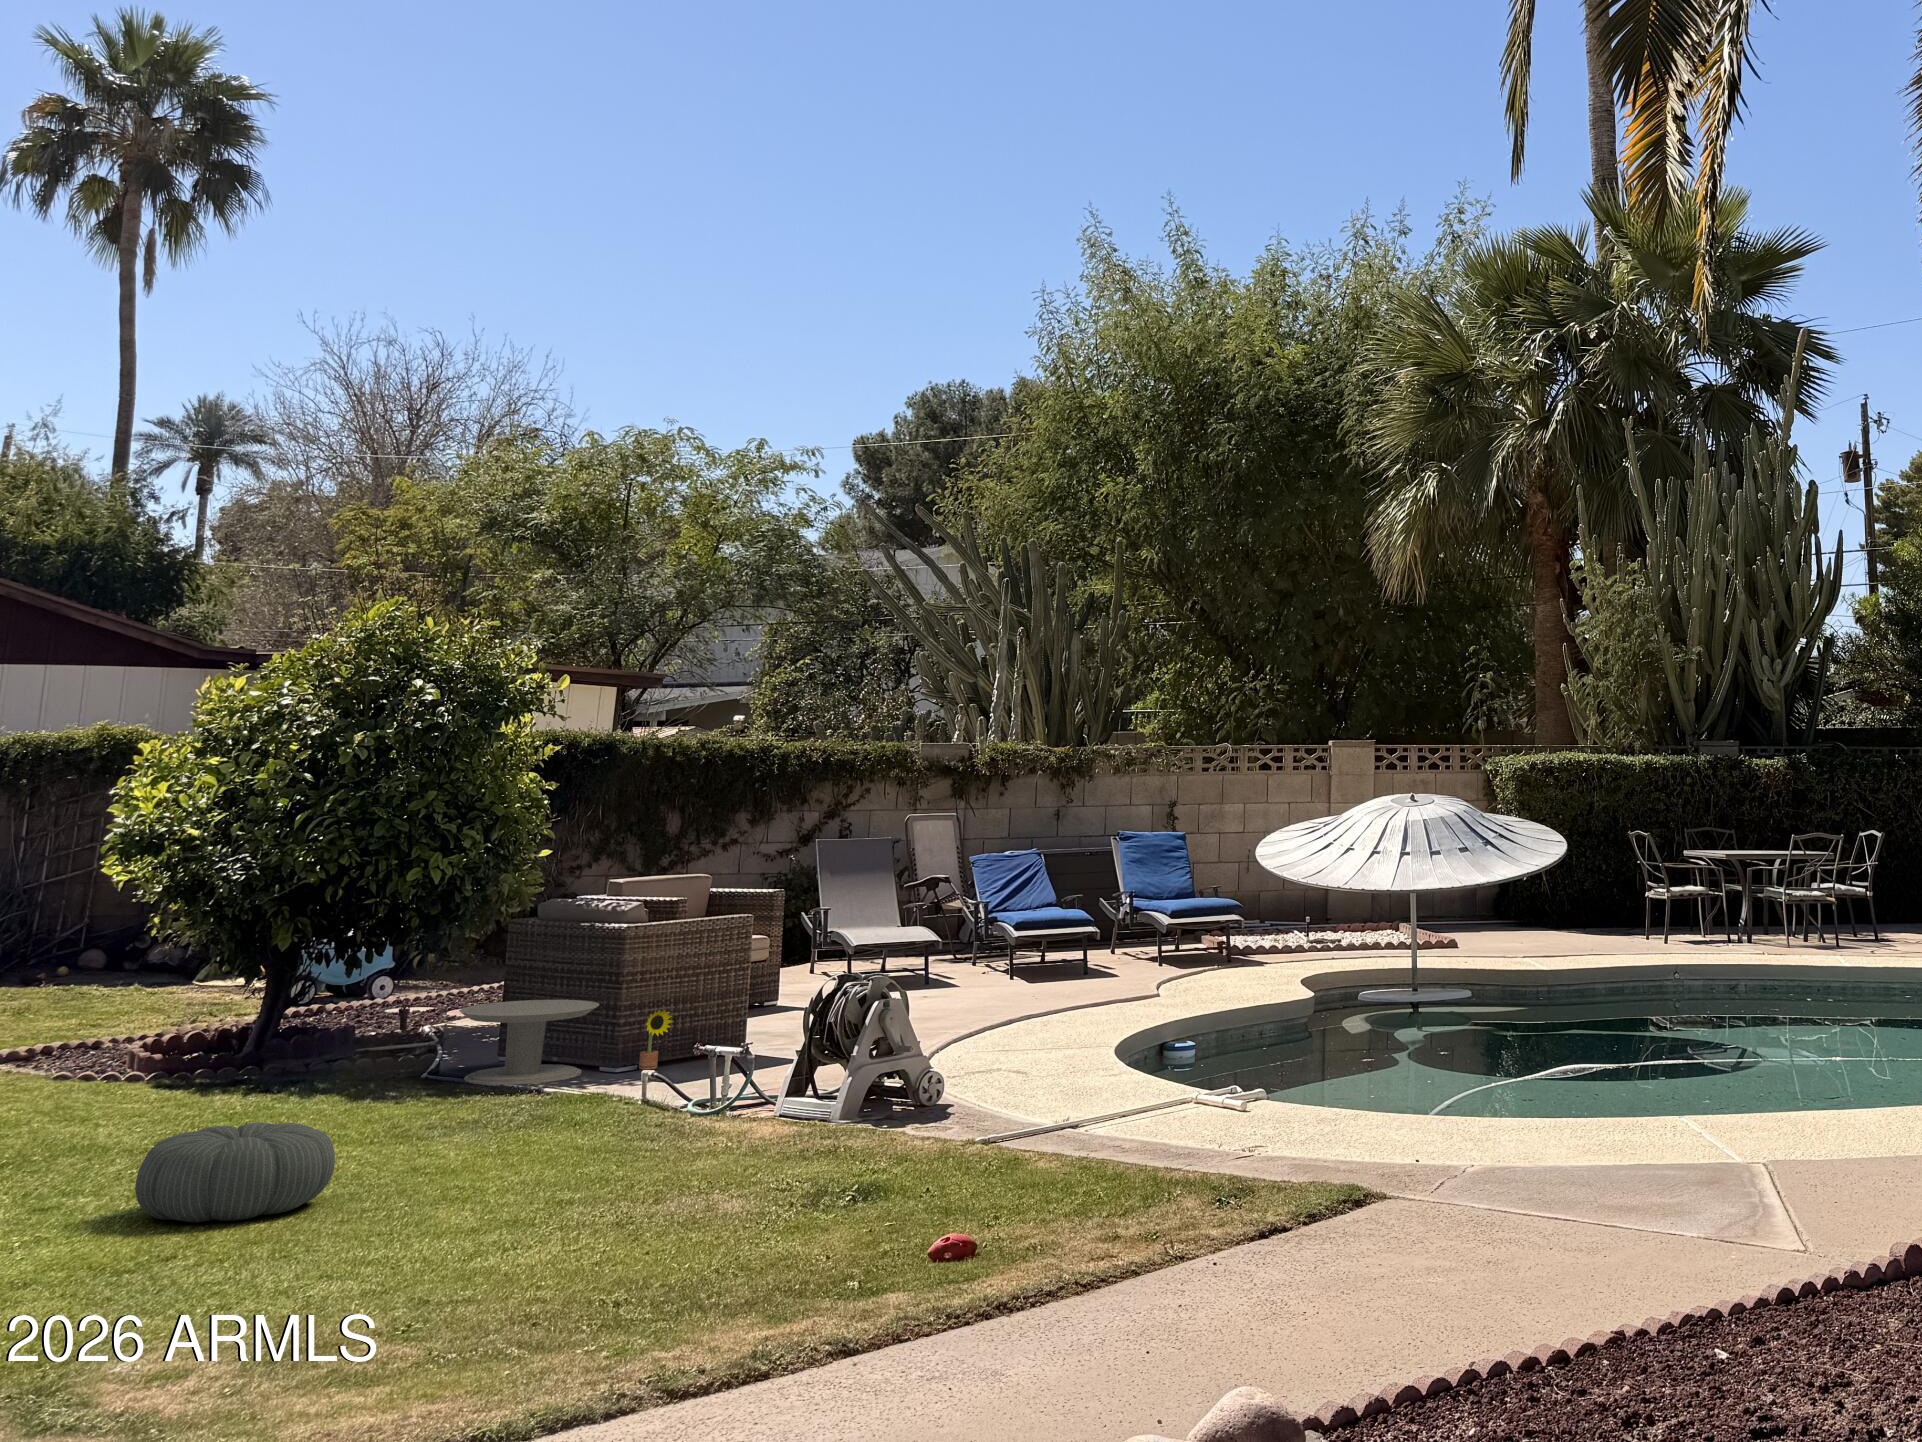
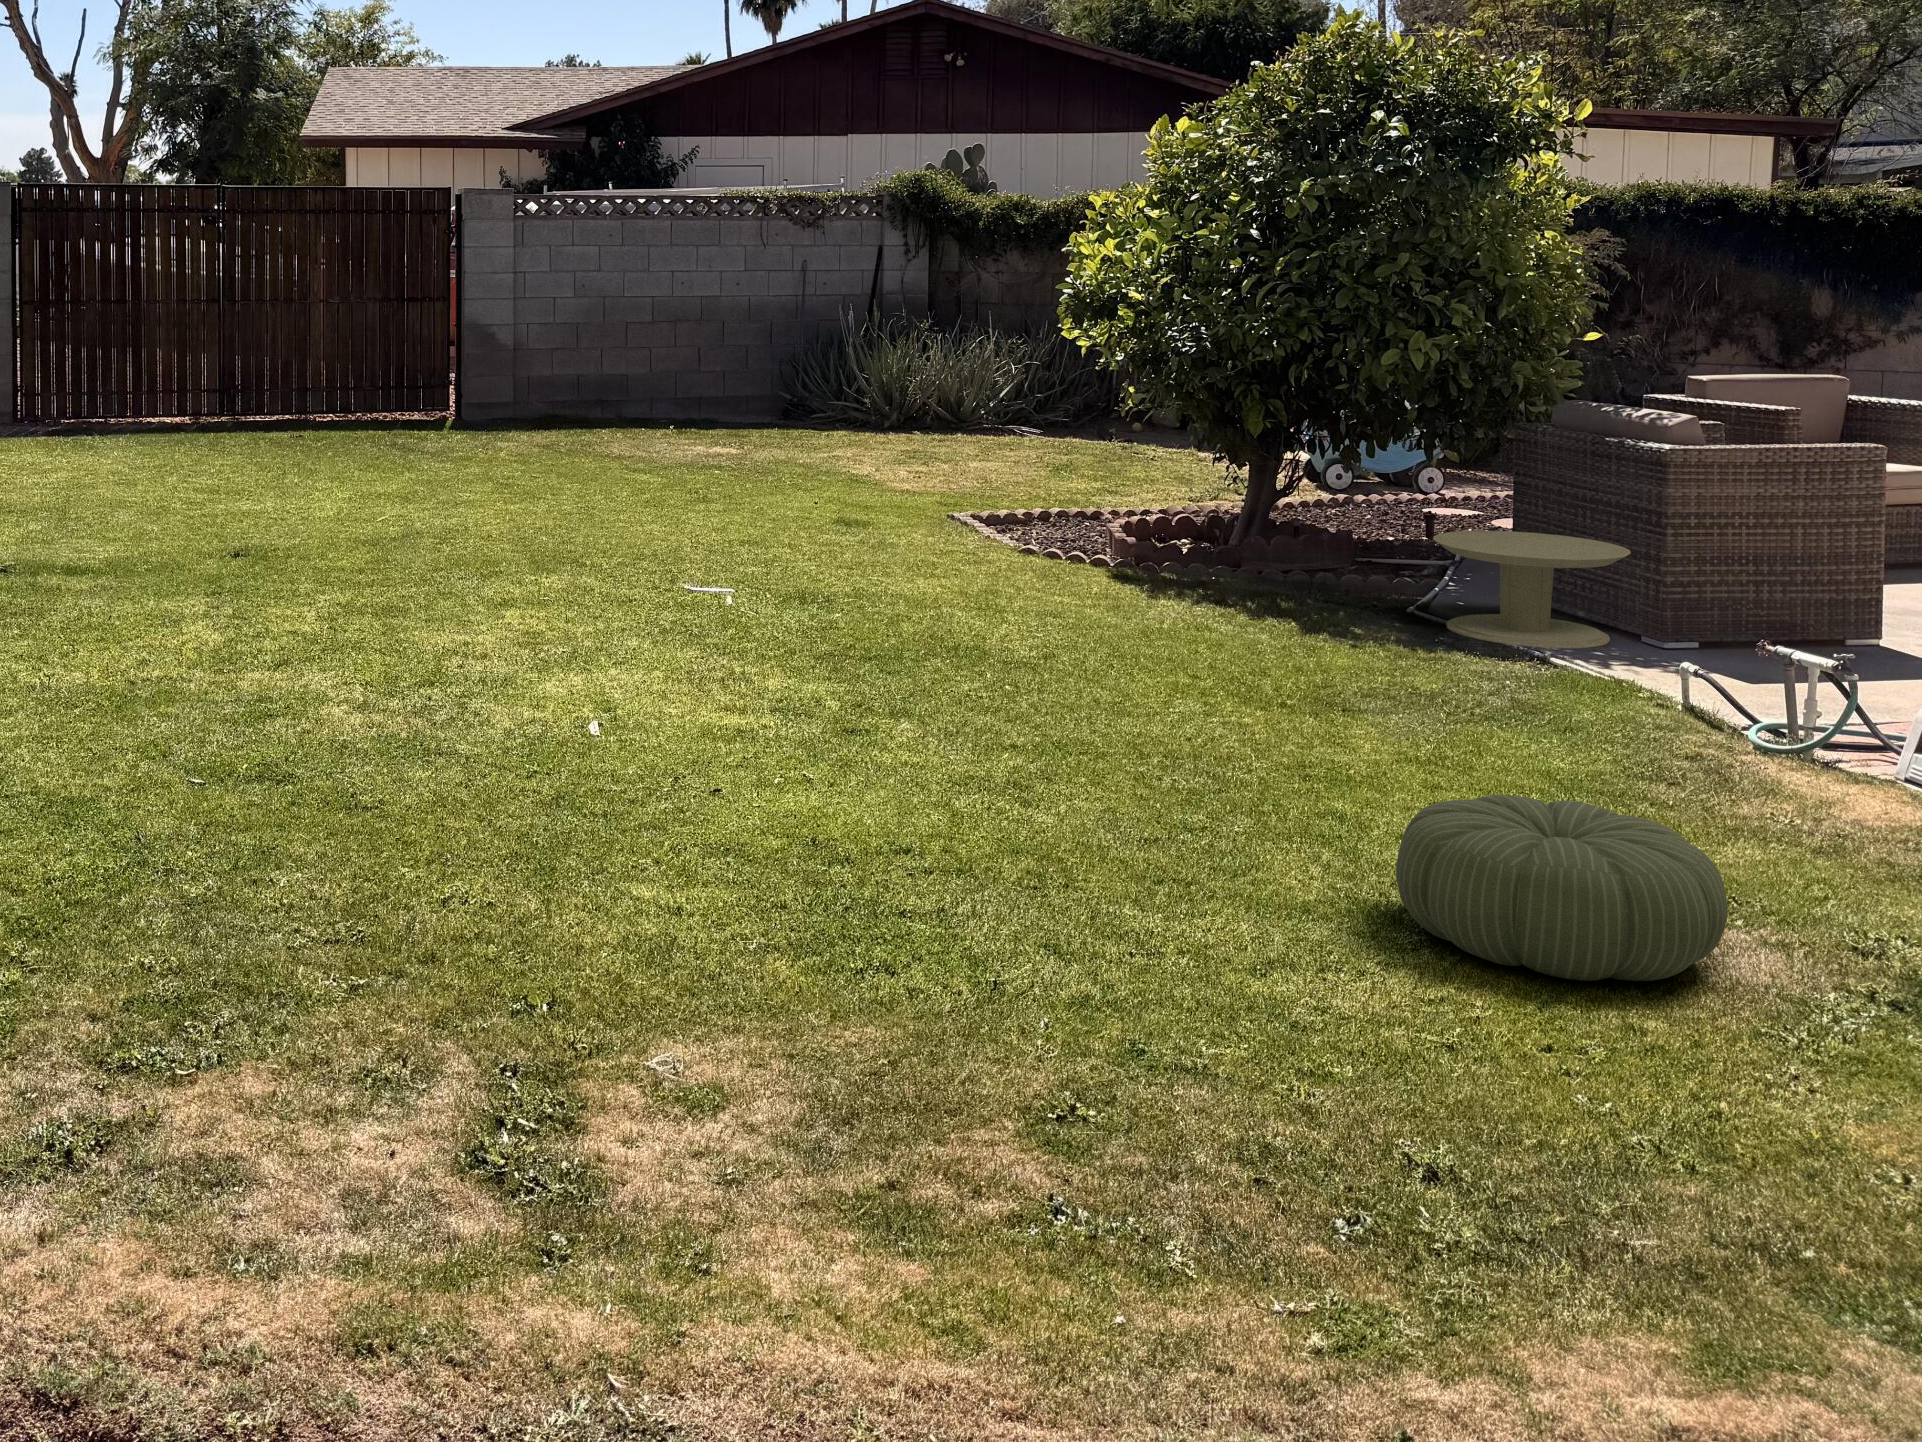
decorative plant: present [639,1010,673,1069] -> none [1698,571,1749,653]
pouf: present [135,1122,335,1223] -> present [1396,795,1728,981]

